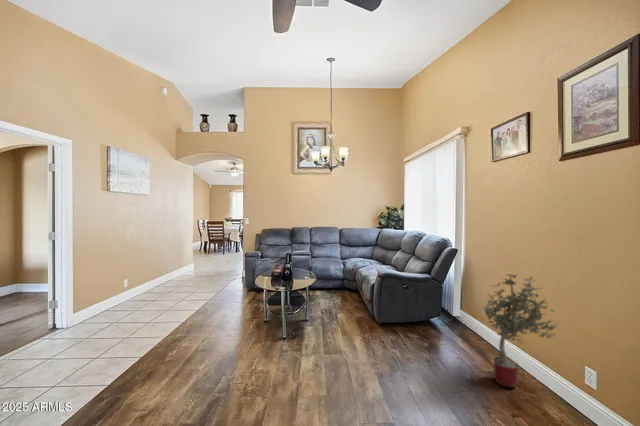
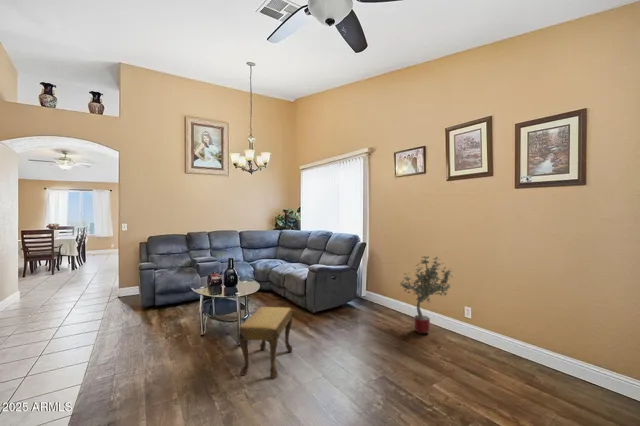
footstool: none [252,305,320,383] -> present [239,307,292,379]

